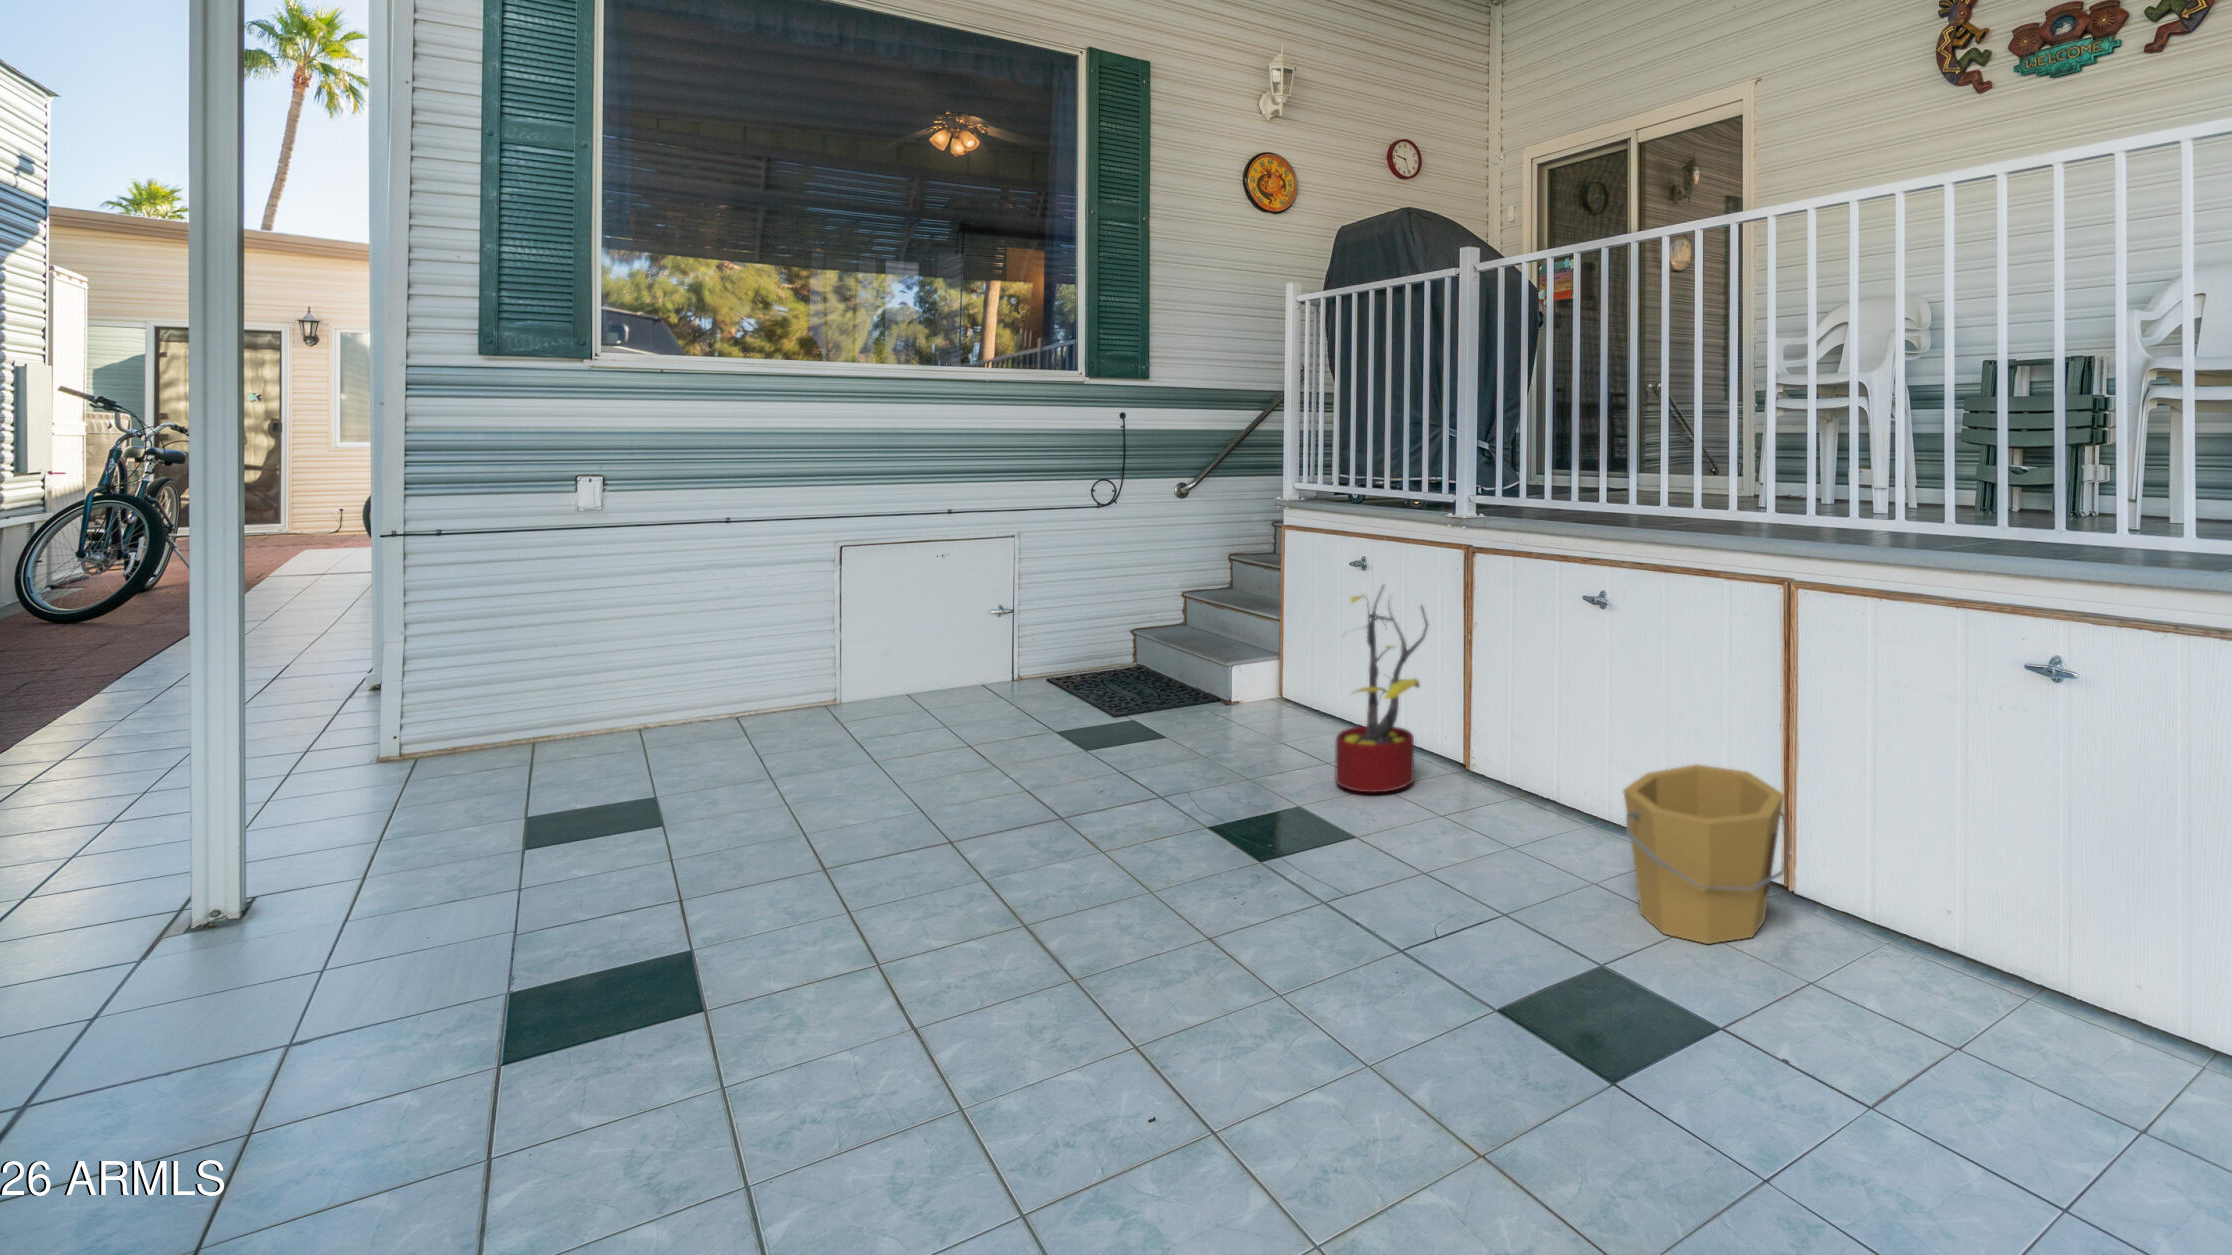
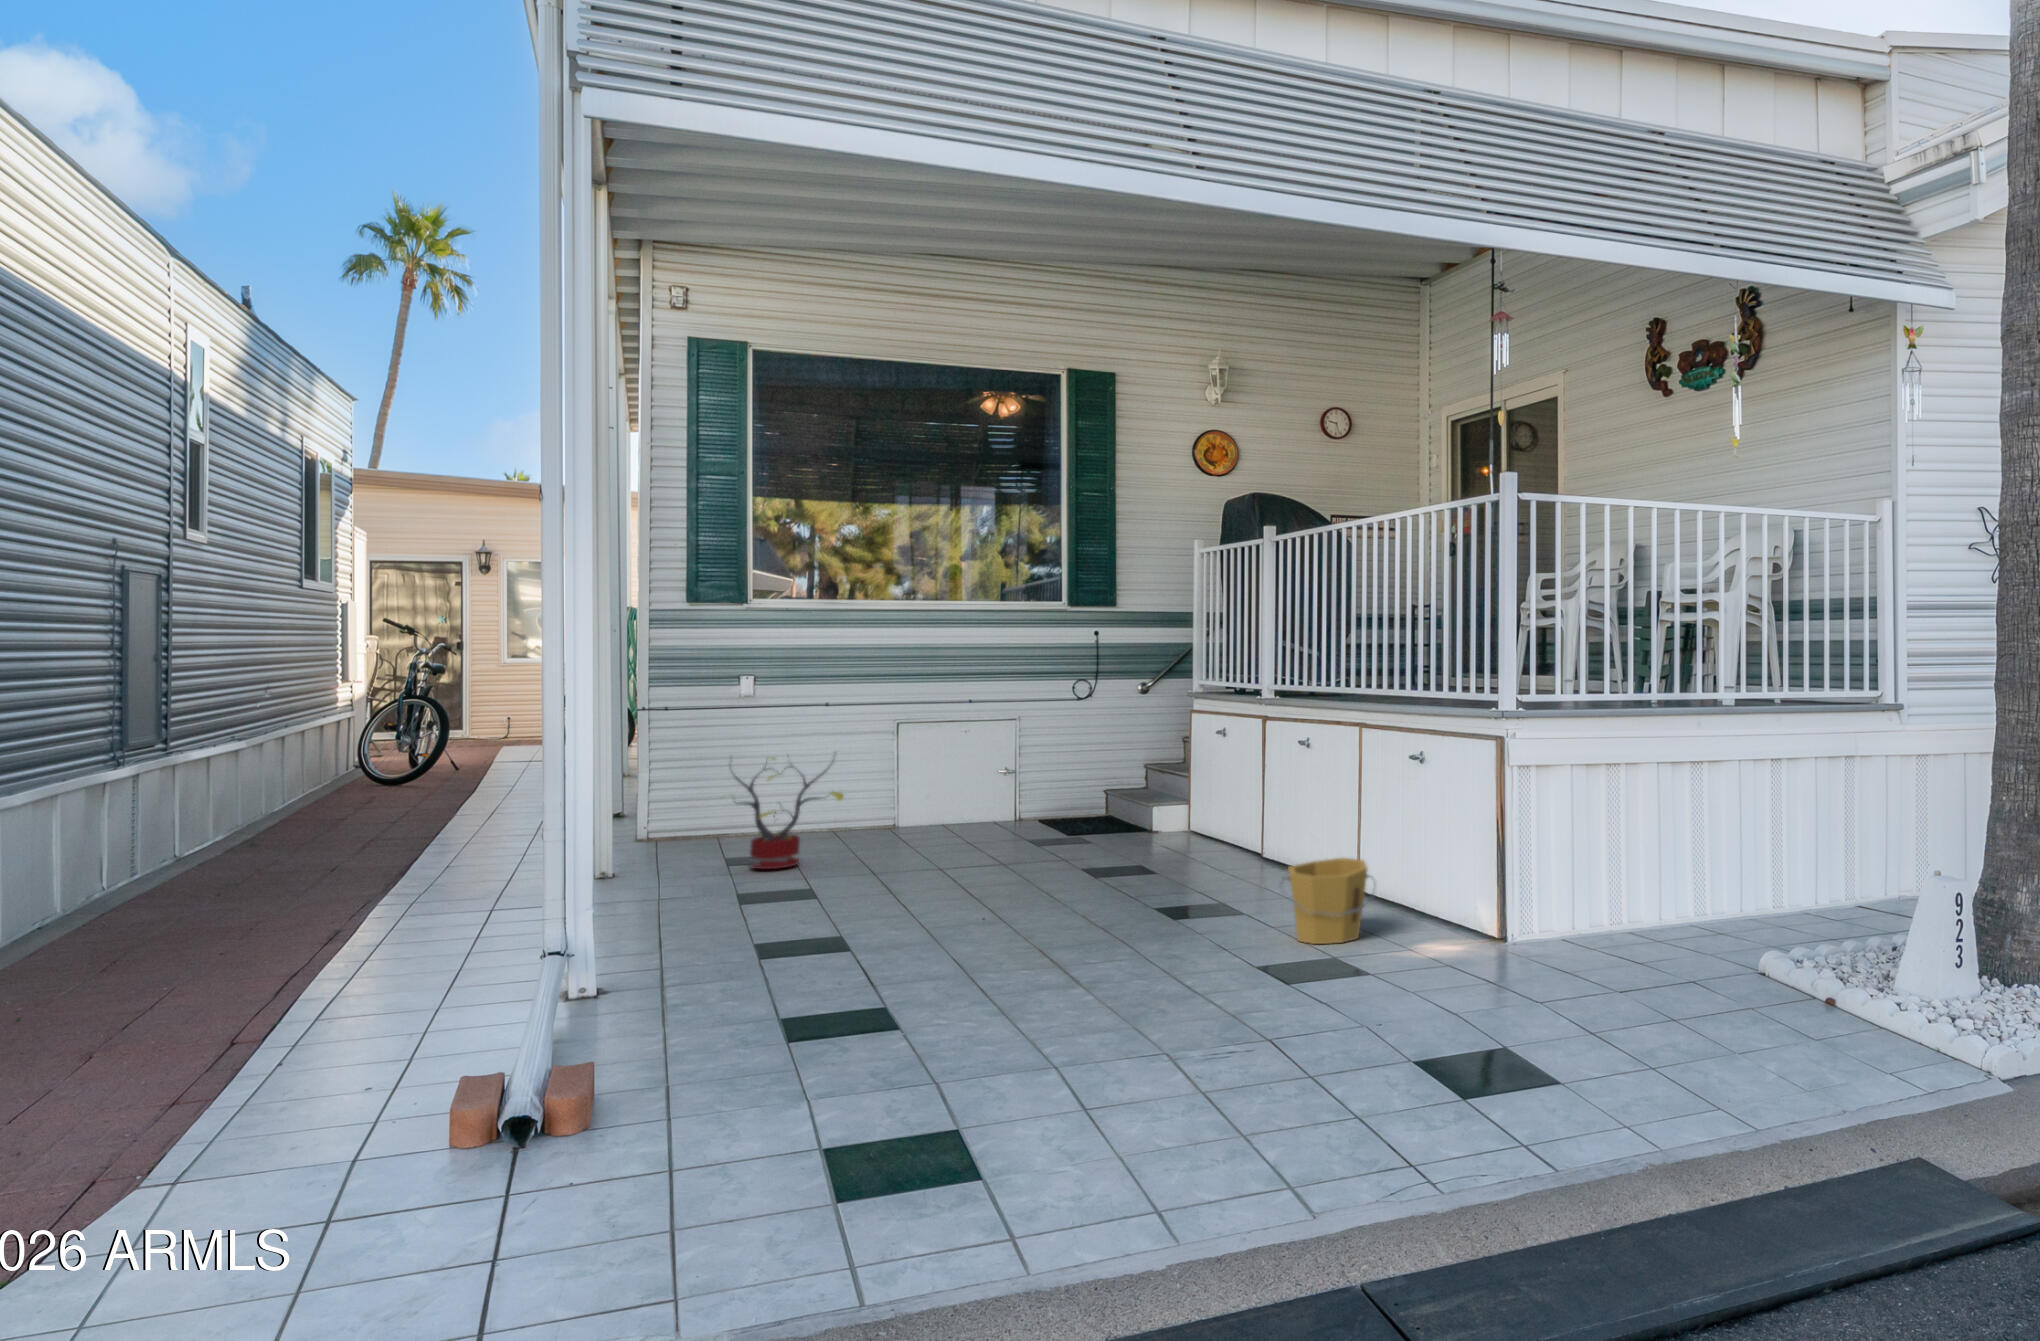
decorative plant: present [1336,588,1428,792] -> present [734,758,844,869]

